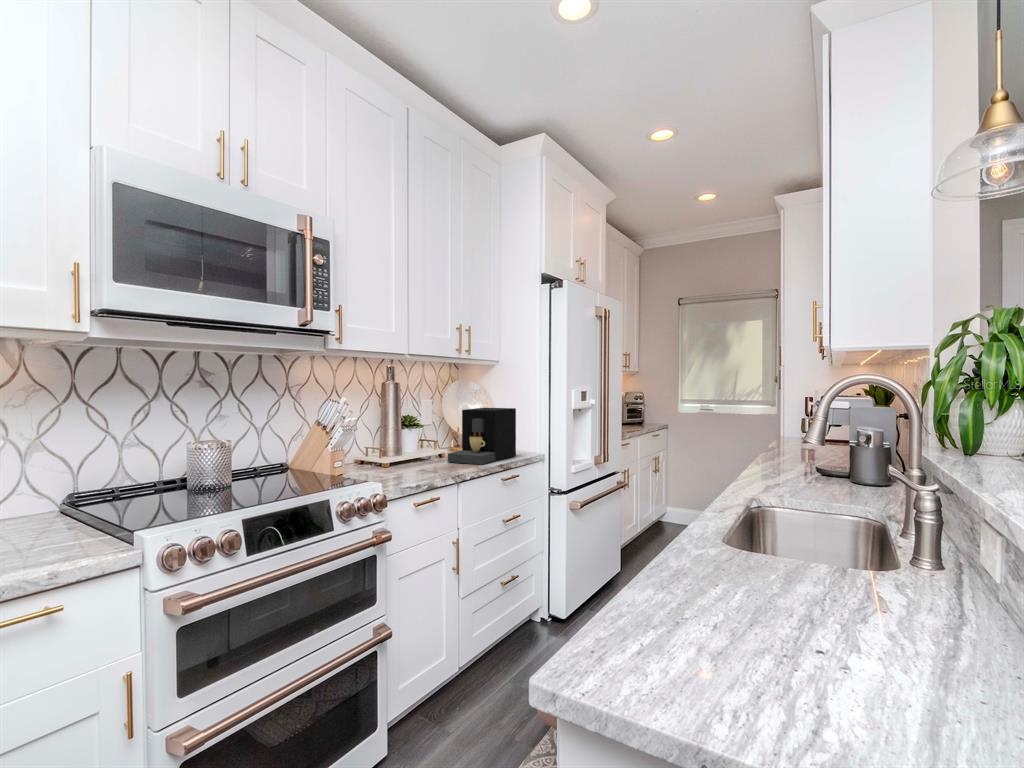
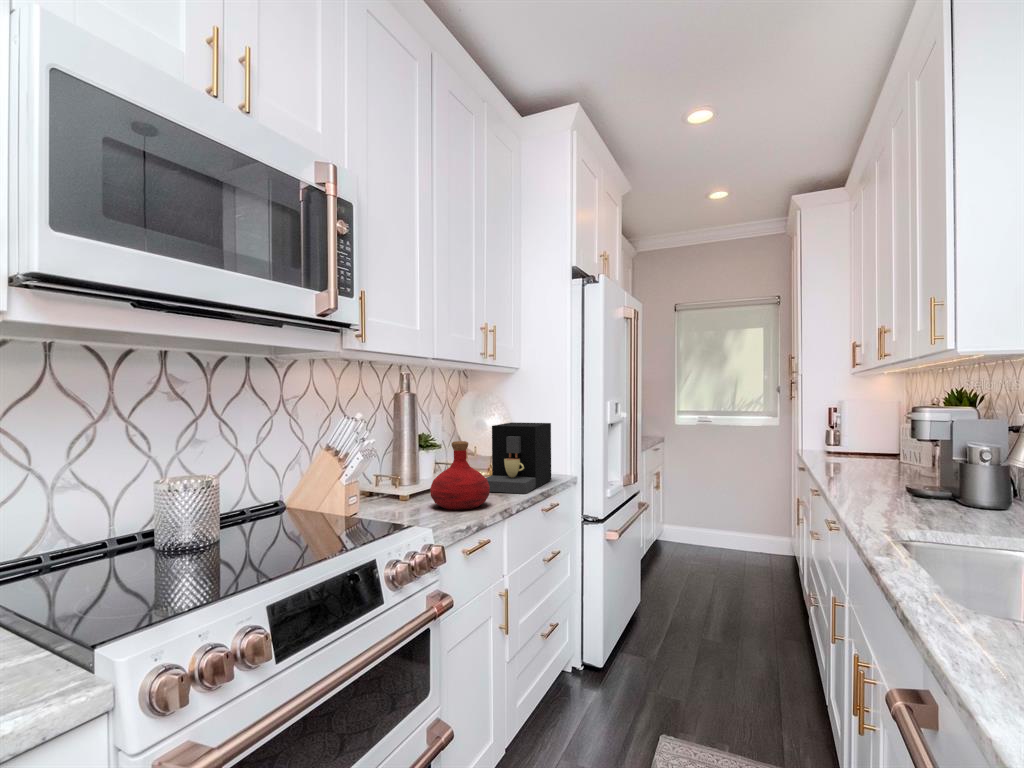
bottle: none [398,421,445,474] -> present [430,441,490,510]

